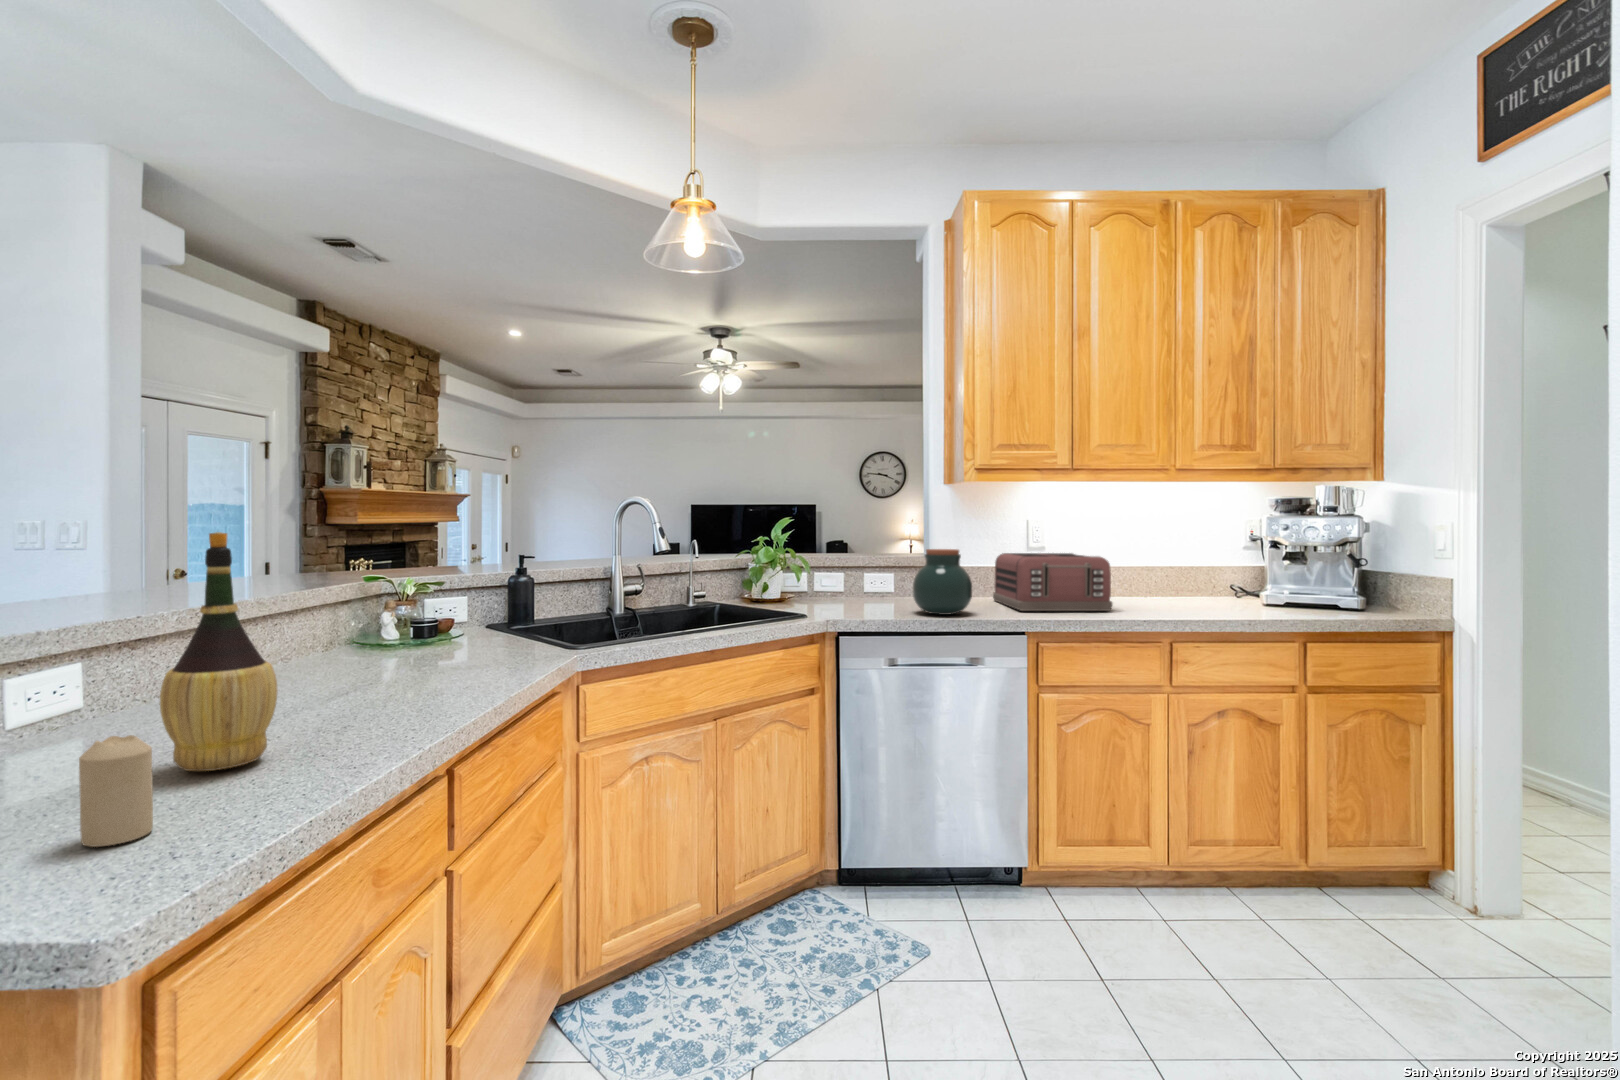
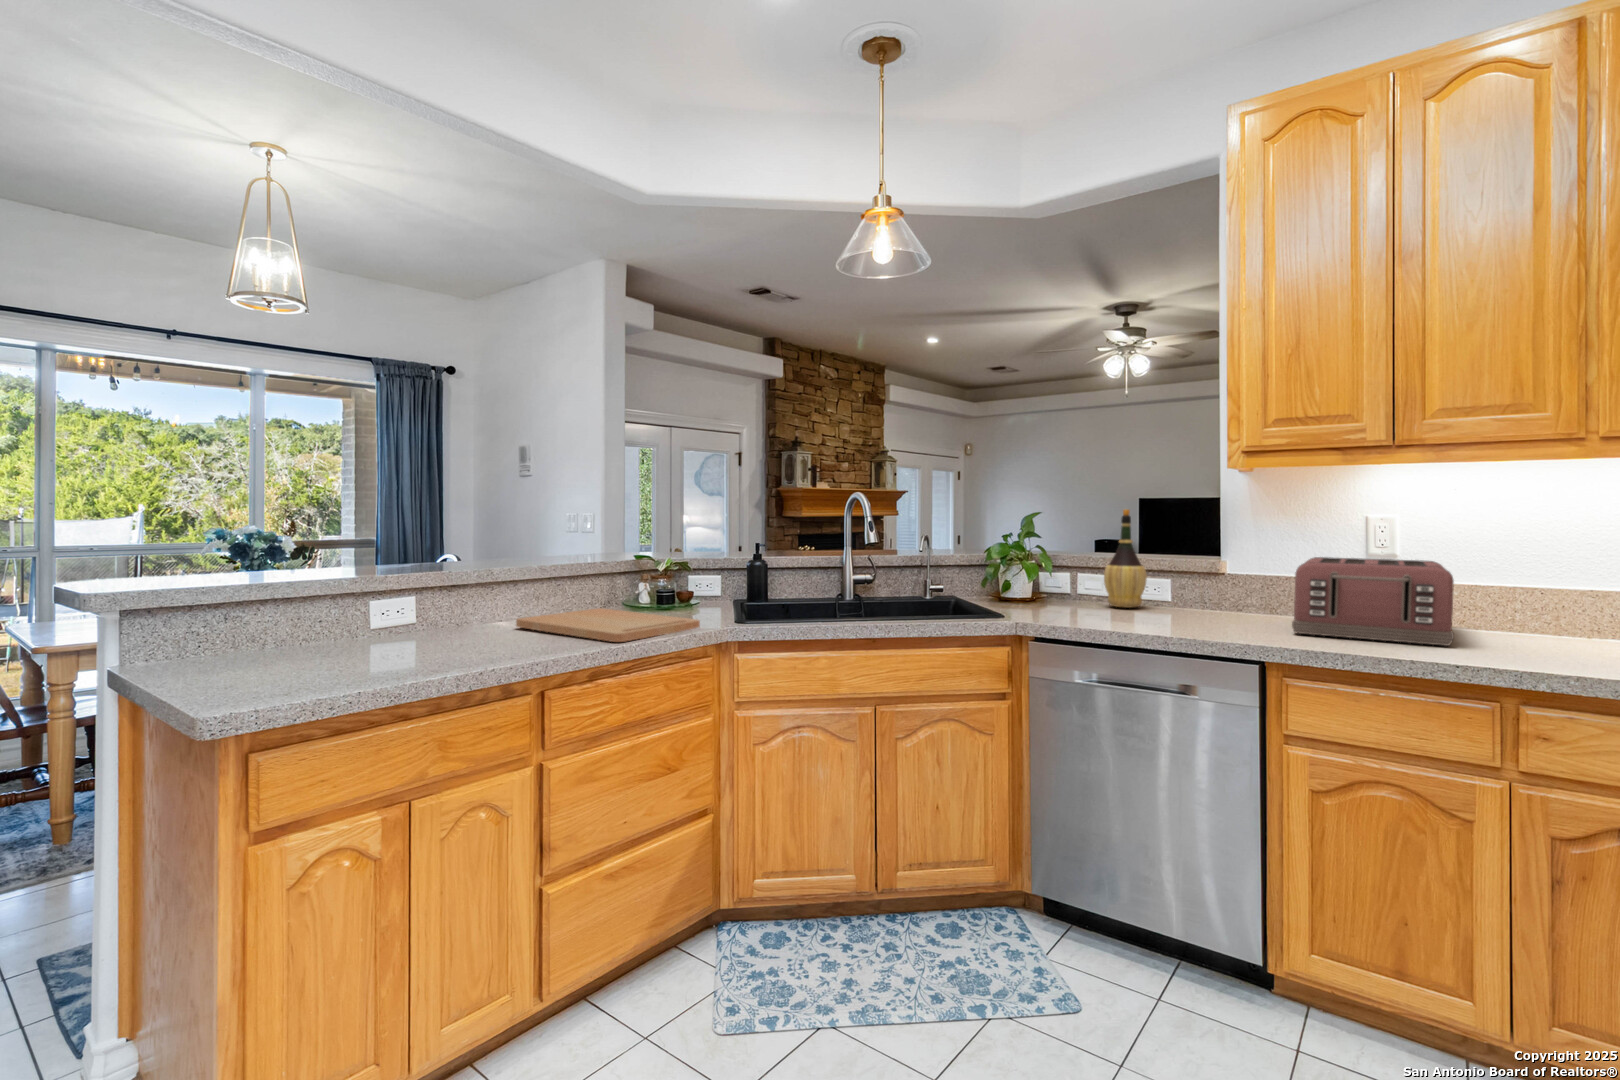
wine bottle: present [160,532,278,771] -> present [1104,509,1147,608]
jar: present [913,549,972,615] -> none [1140,549,1219,628]
cutting board: none [264,649,539,687] -> present [516,608,700,642]
candle: present [79,735,153,847] -> none [259,636,297,696]

